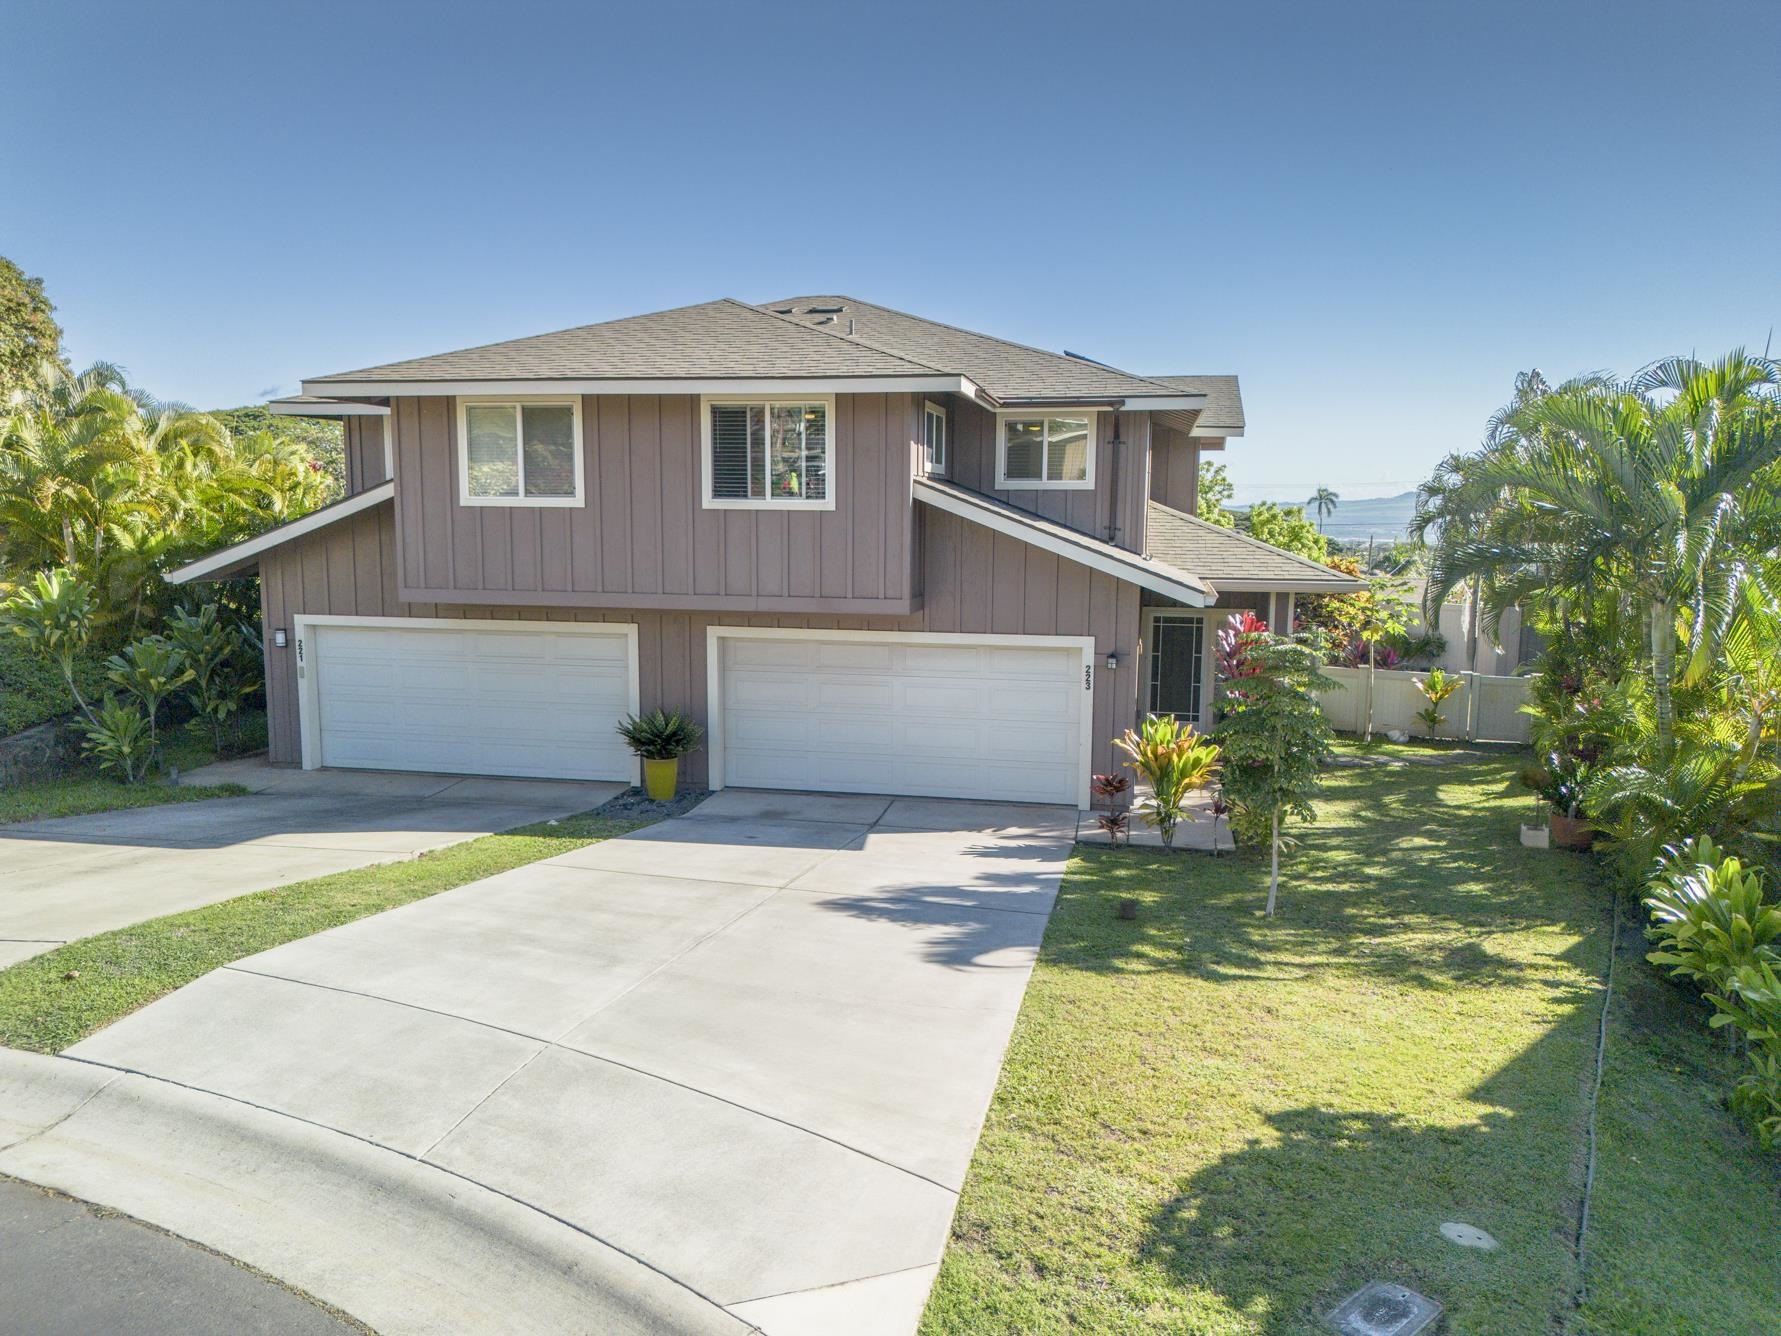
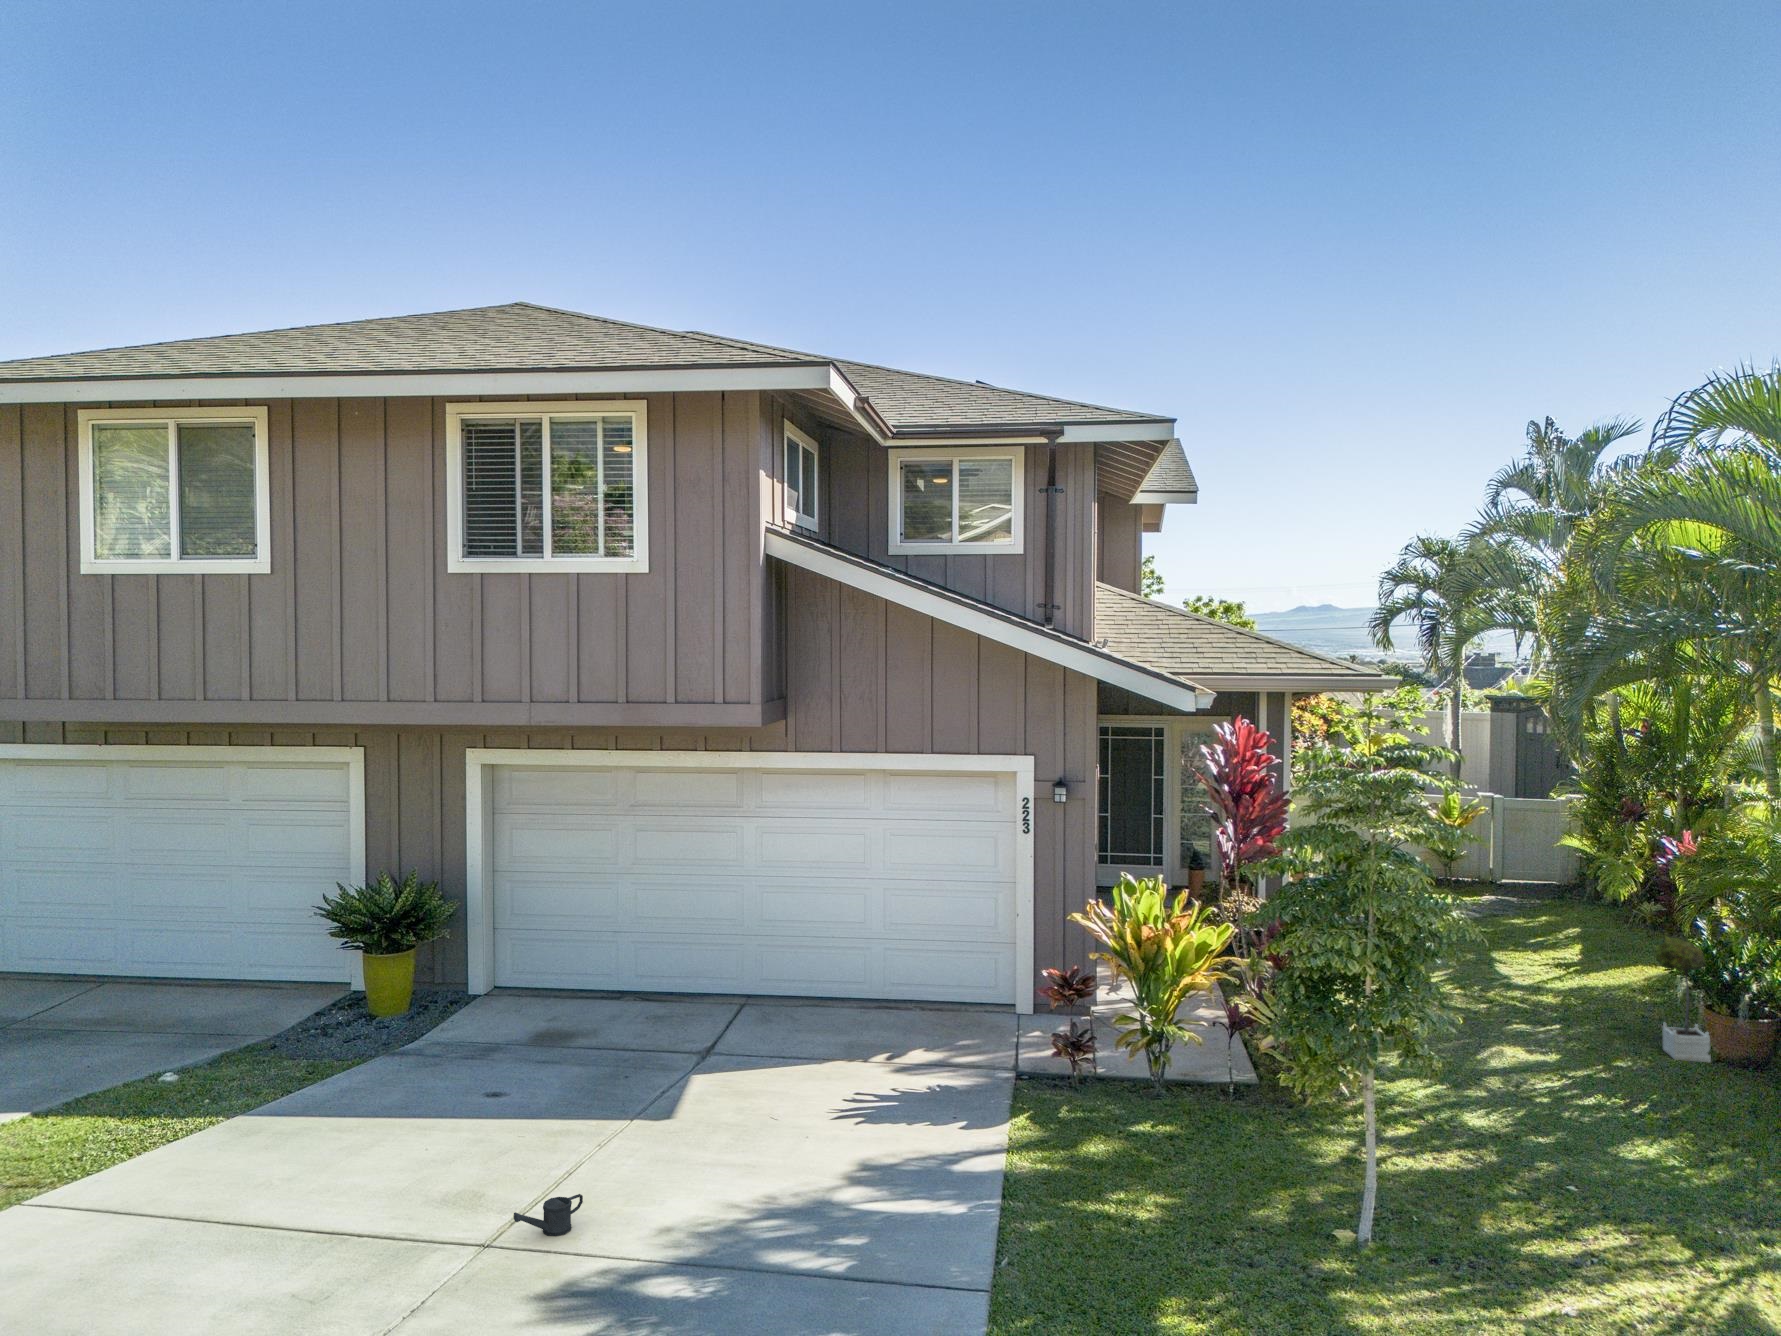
watering can: present [1110,899,1139,919] -> present [514,1194,583,1236]

